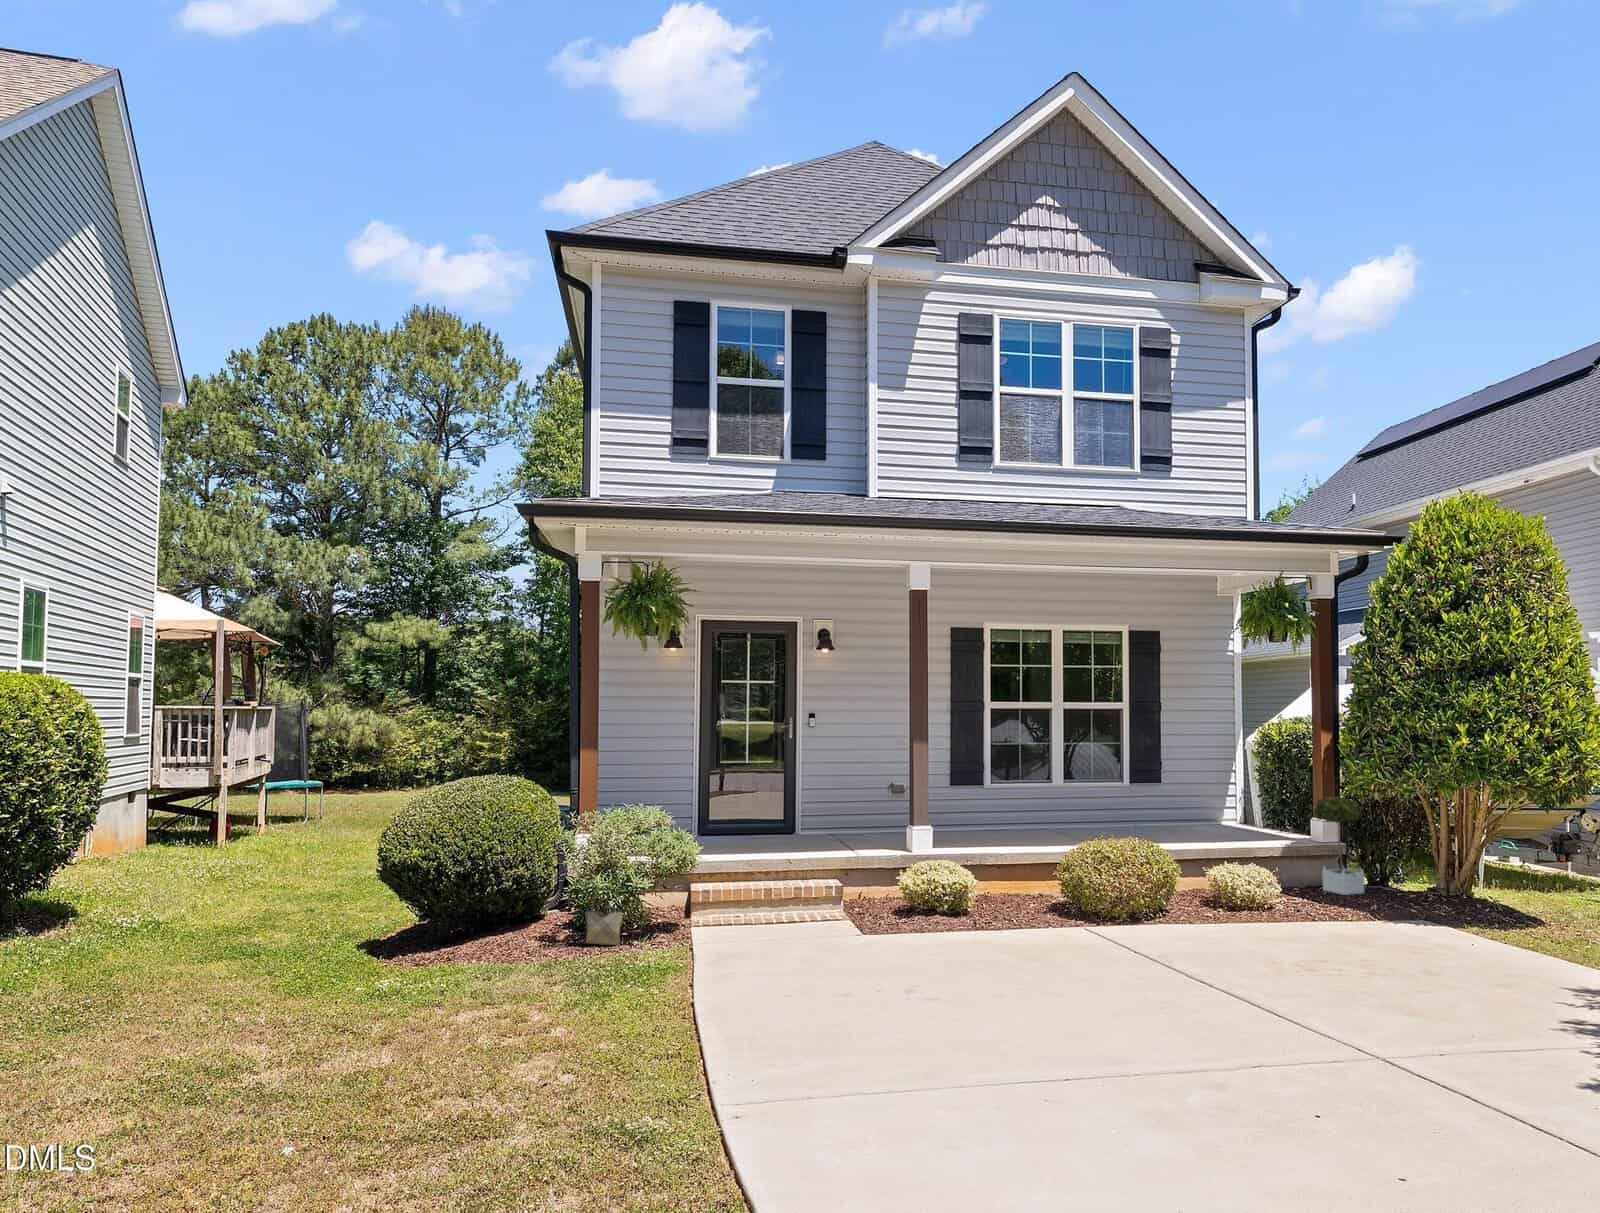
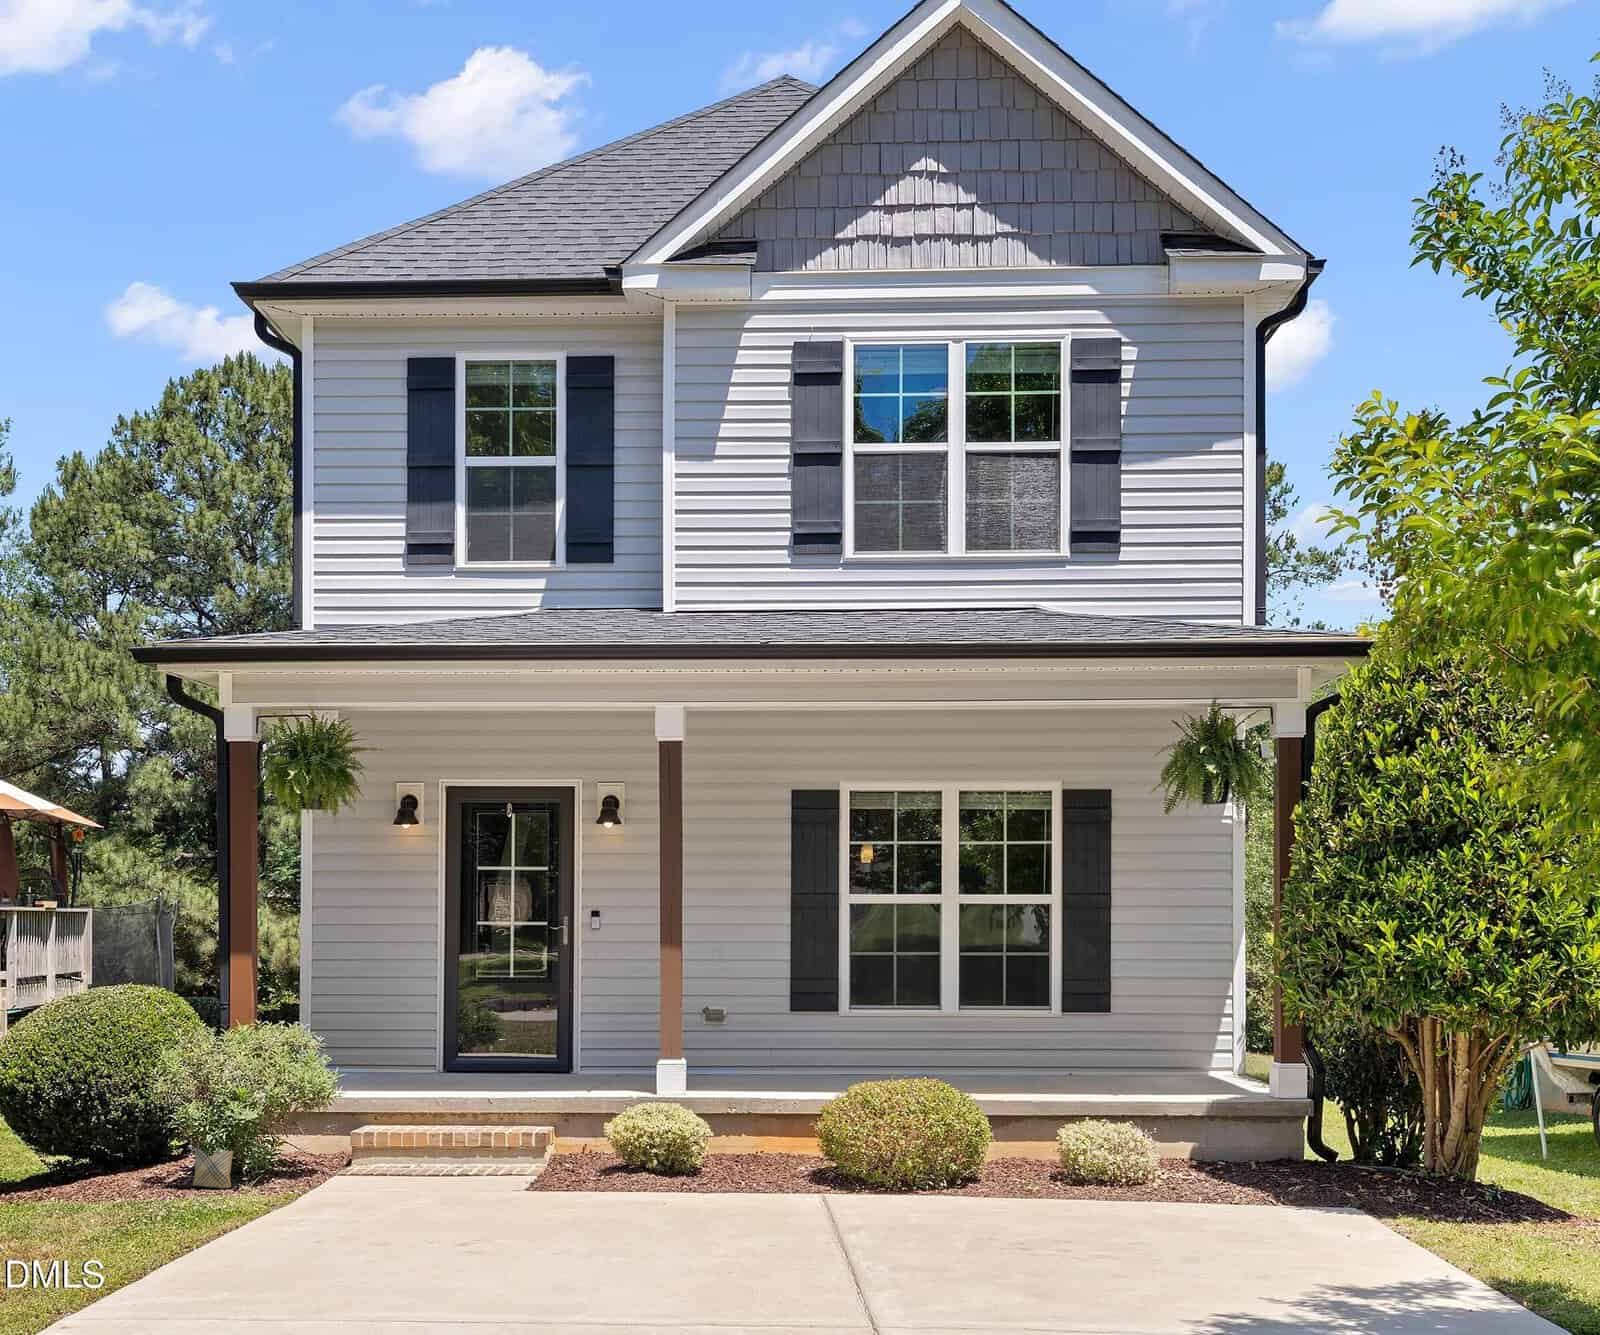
potted tree: present [1314,796,1364,895] -> none [1245,1026,1309,1168]

